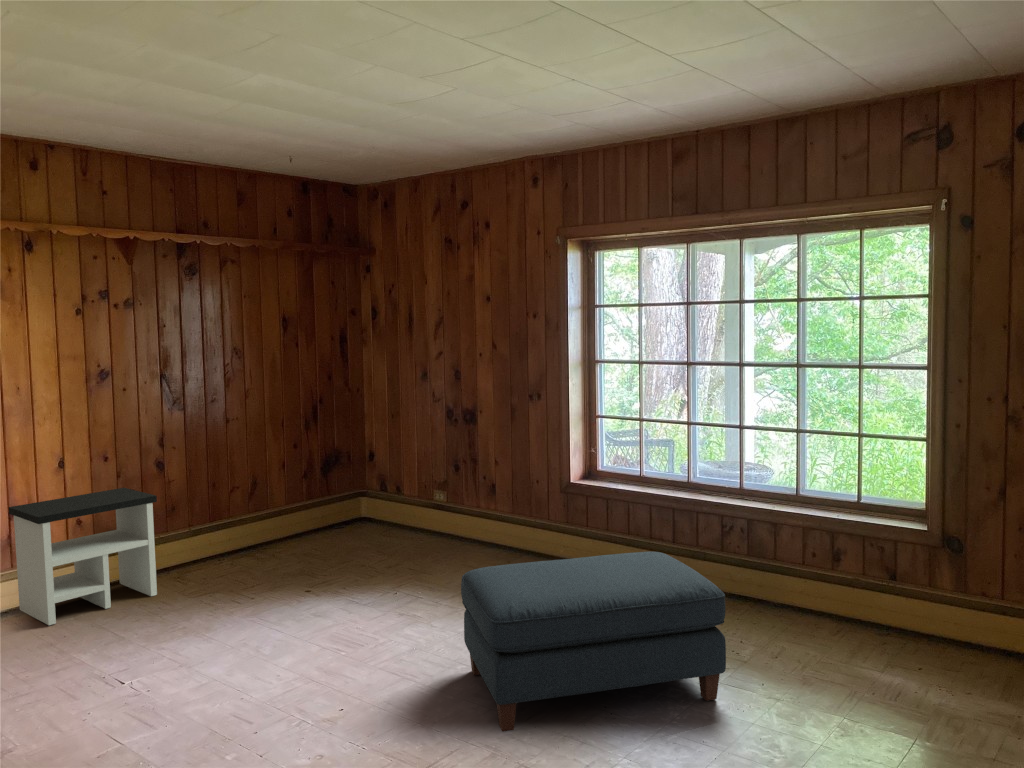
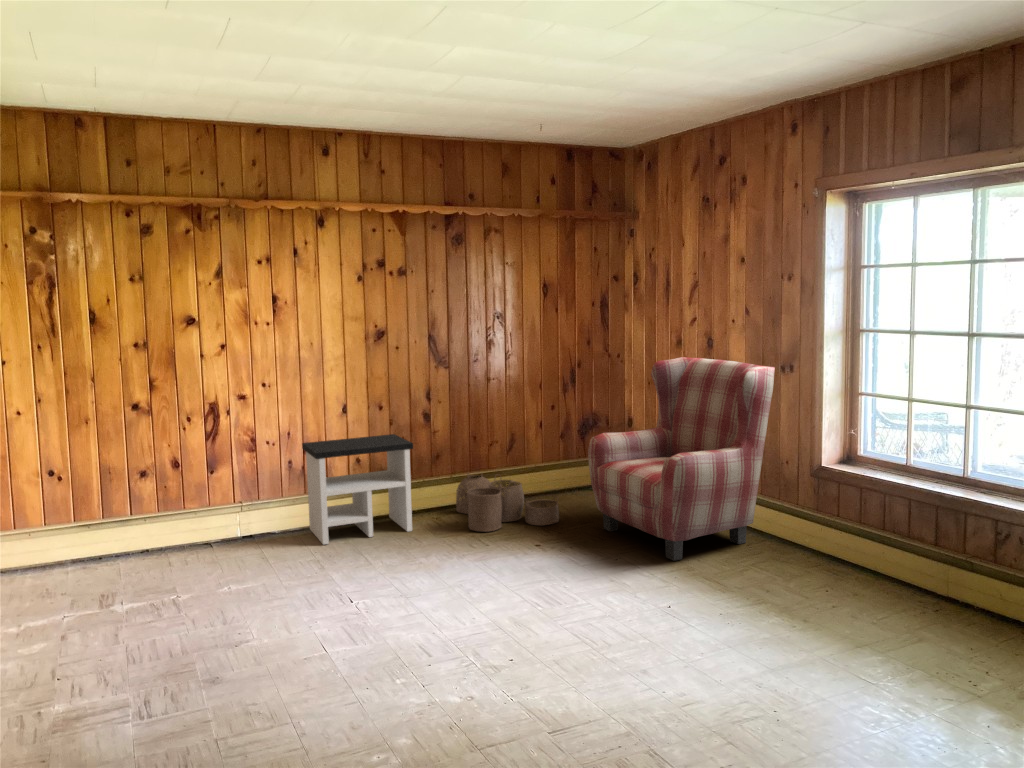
armchair: none [352,390,526,587] -> present [588,357,775,561]
woven basket: none [198,521,319,585] -> present [456,475,559,532]
ottoman: present [461,552,726,732] -> none [640,544,935,734]

